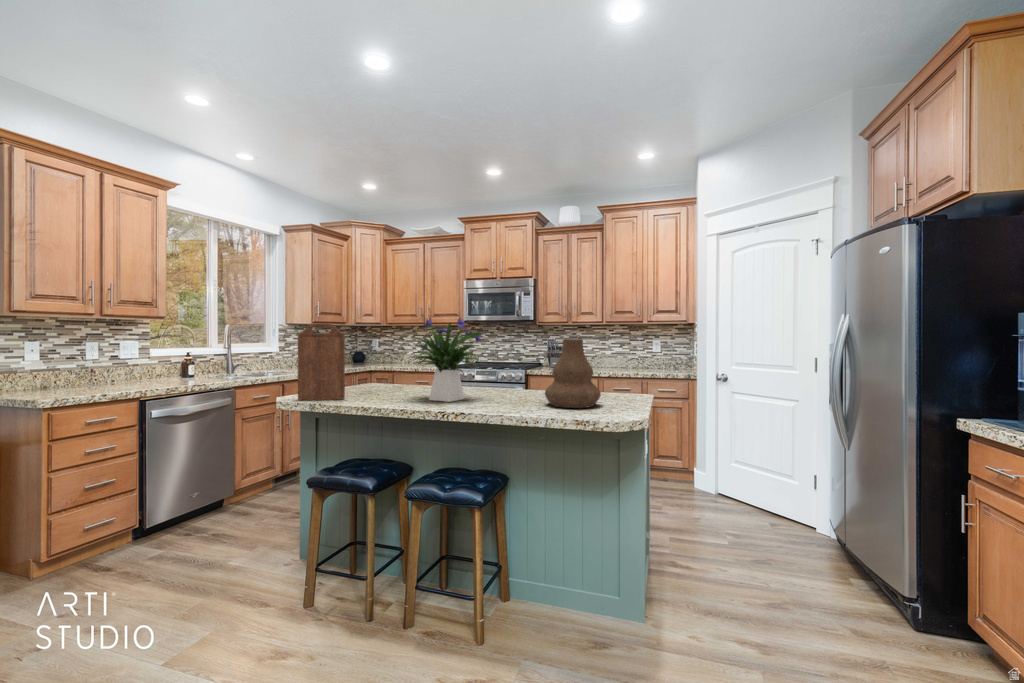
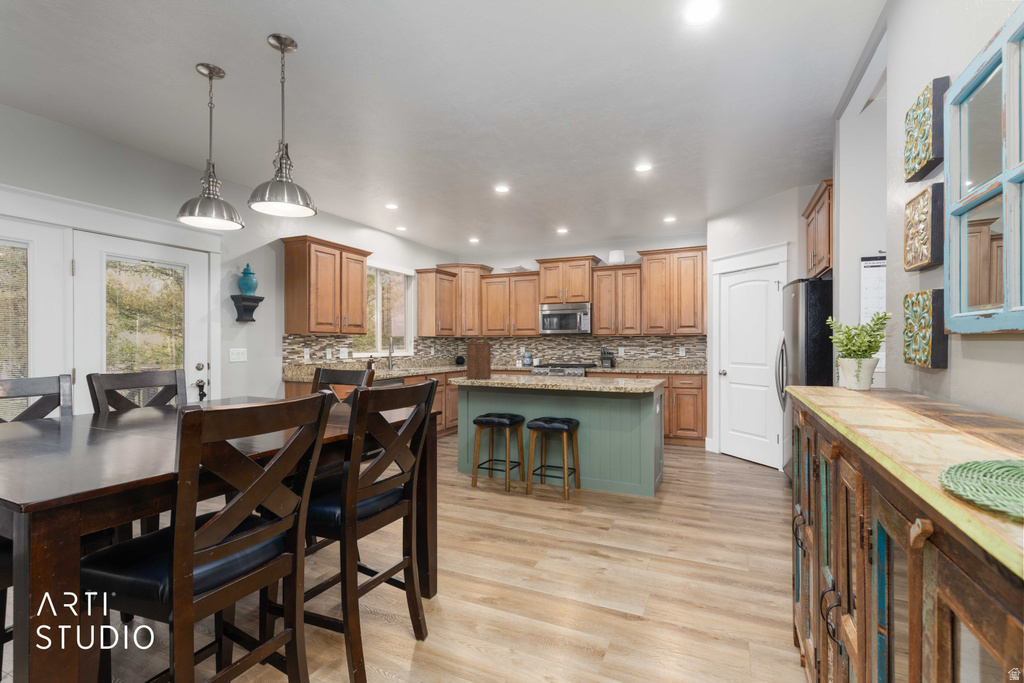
flower arrangement: present [414,316,482,402] -> none [521,332,568,380]
vase: present [545,339,601,408] -> none [602,346,632,383]

